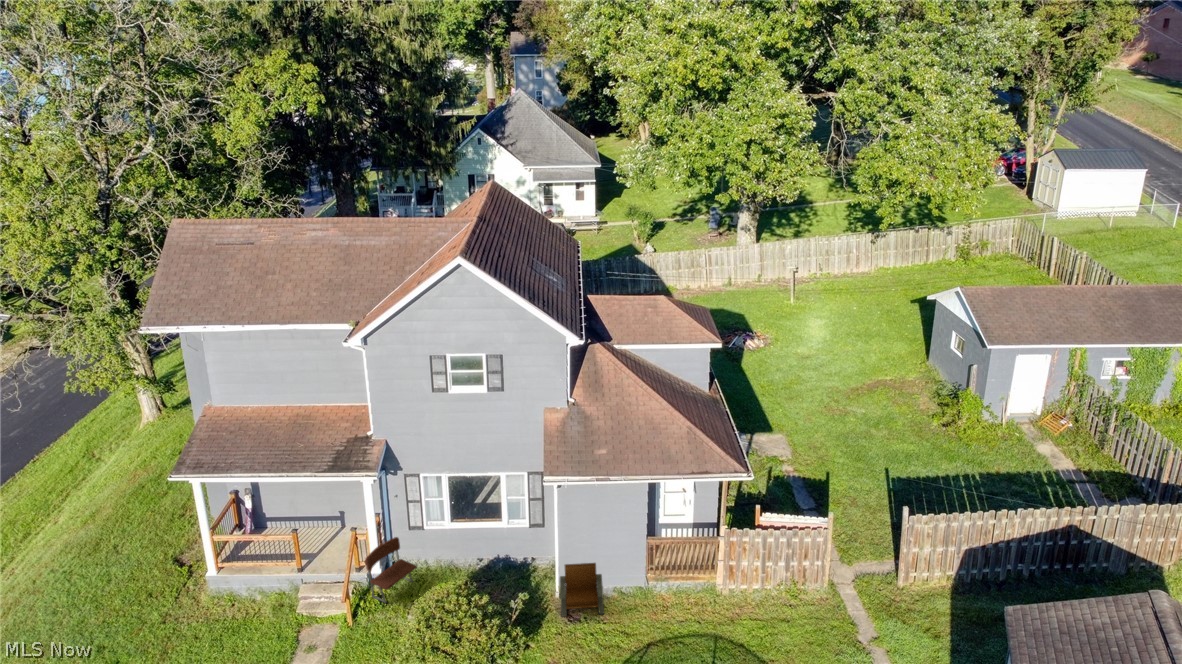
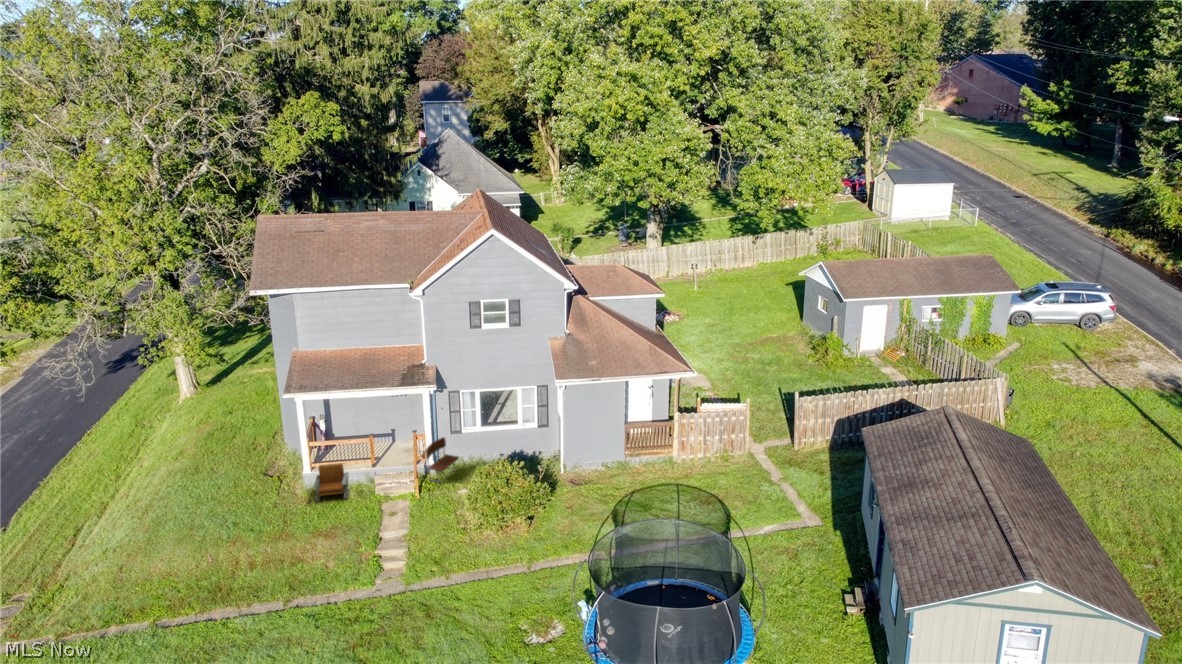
lounge chair: present [560,563,604,617] -> present [314,463,349,502]

